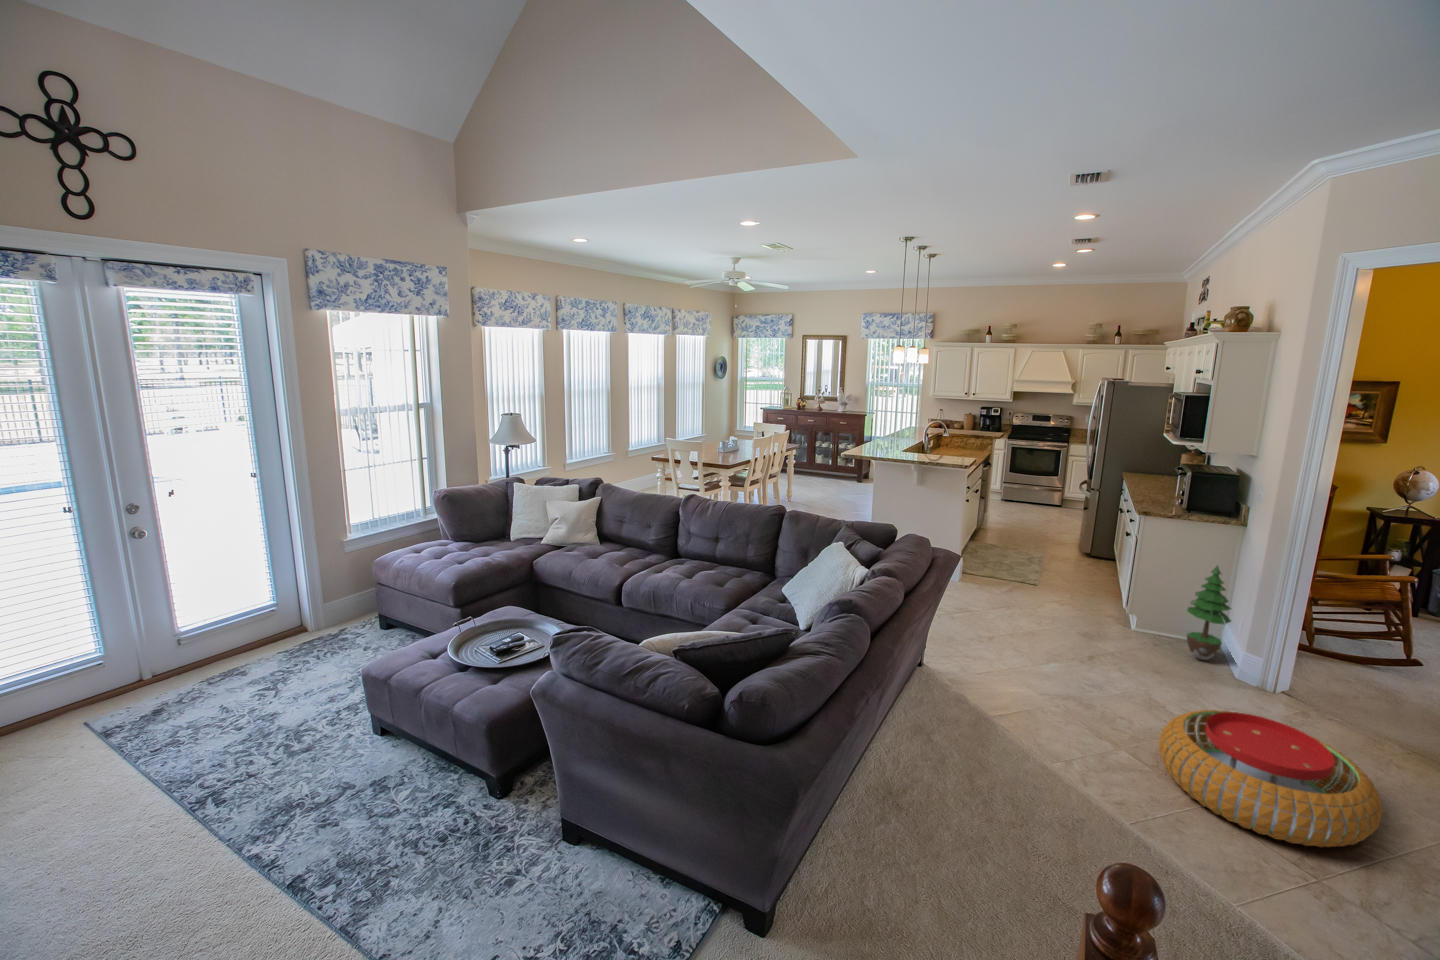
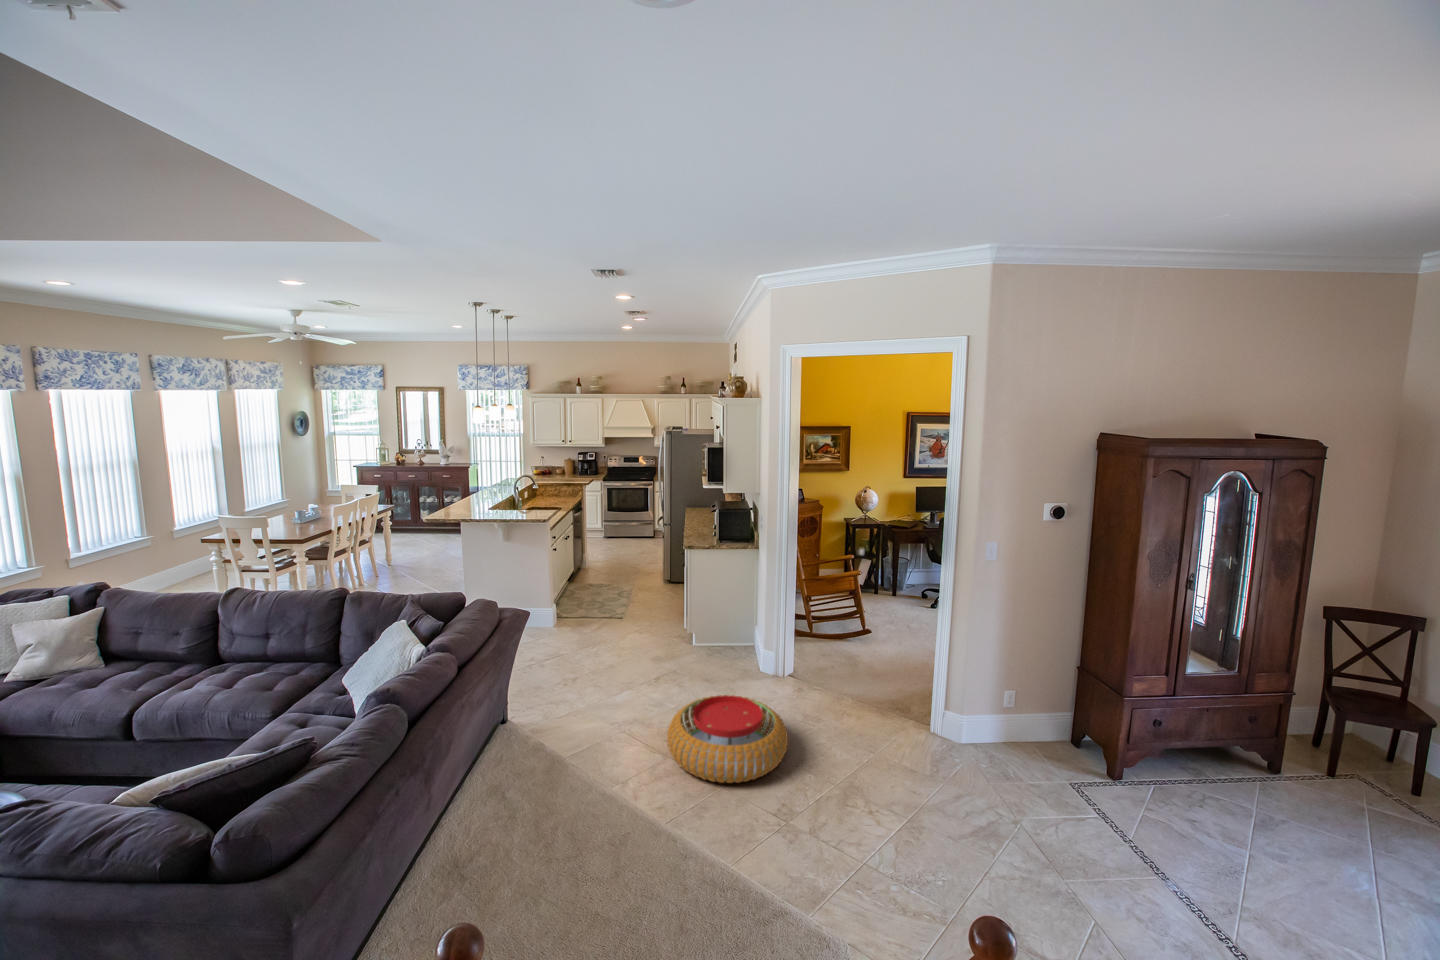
potted tree: present [1187,566,1231,660] -> none [705,582,732,655]

